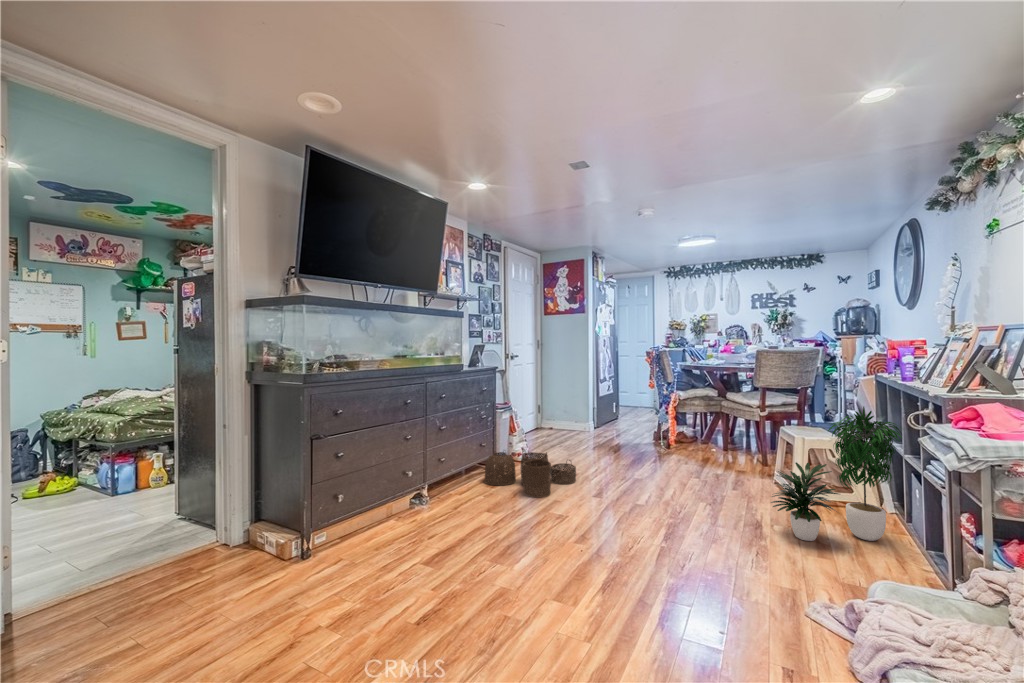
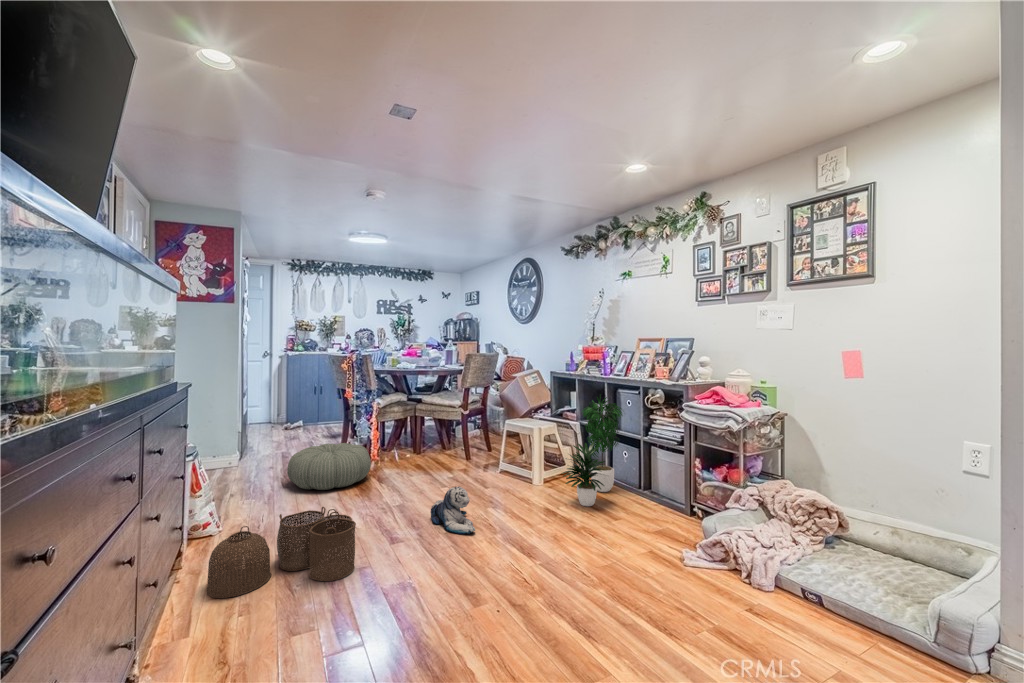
pouf: none [592,421,655,456] -> present [287,443,371,490]
plush toy: none [631,467,665,509] -> present [431,486,475,534]

